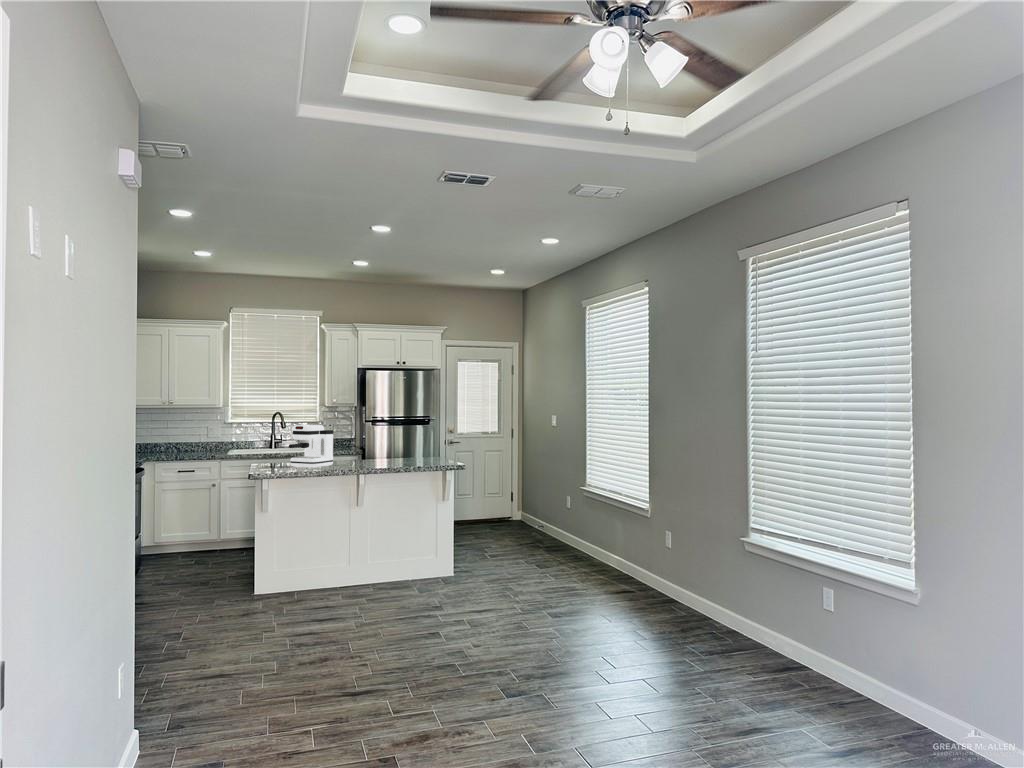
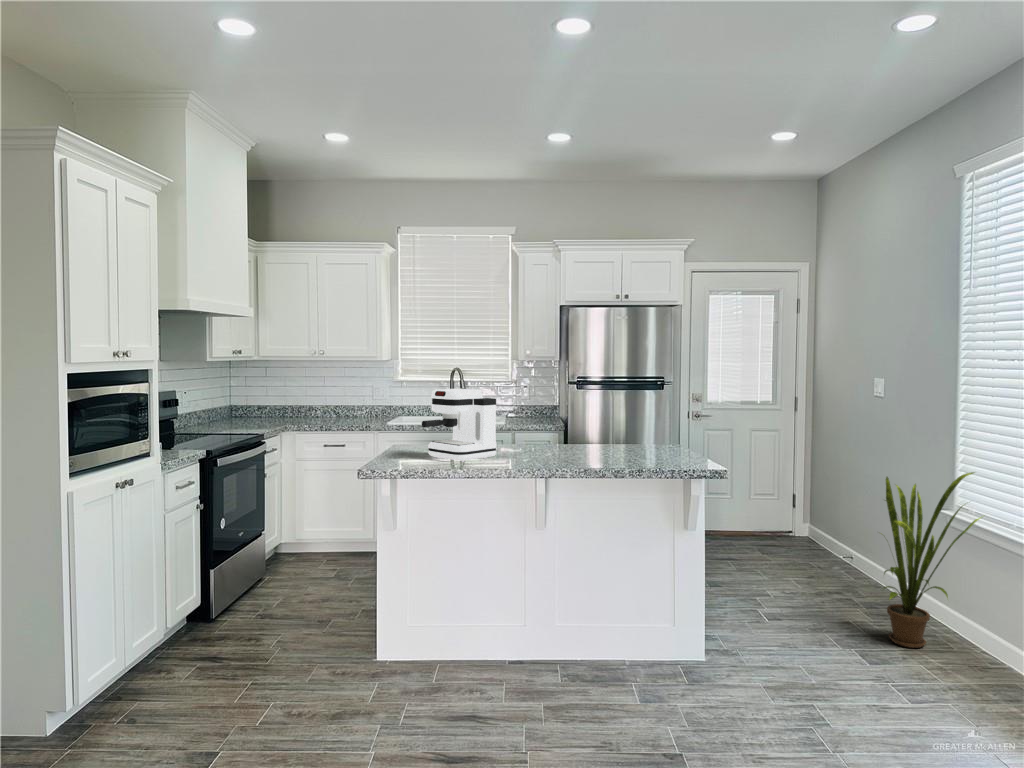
house plant: none [547,464,597,561] -> present [883,472,980,648]

